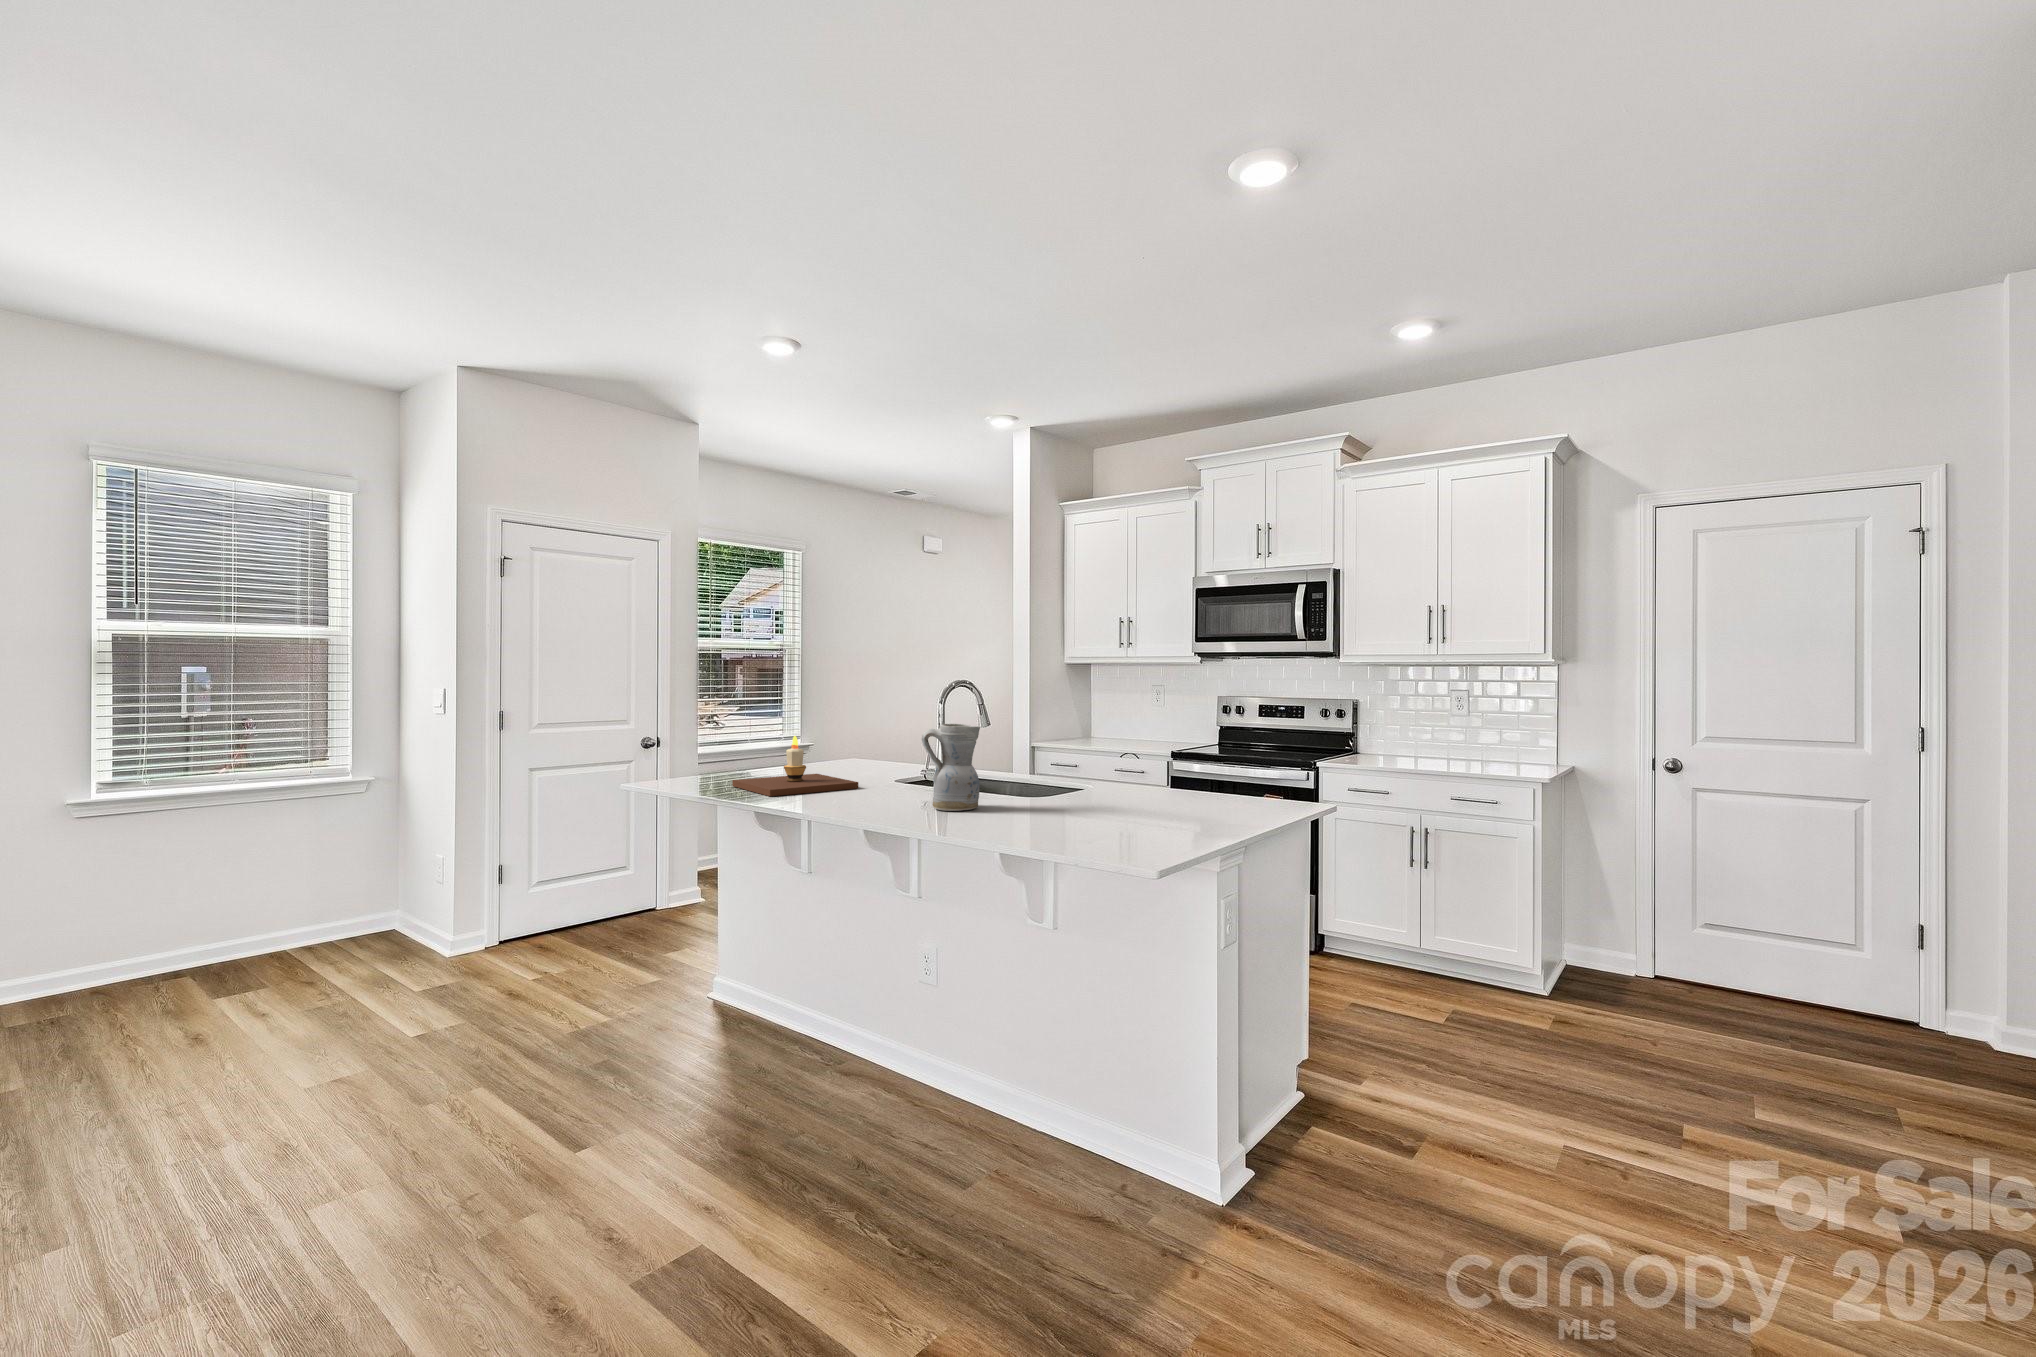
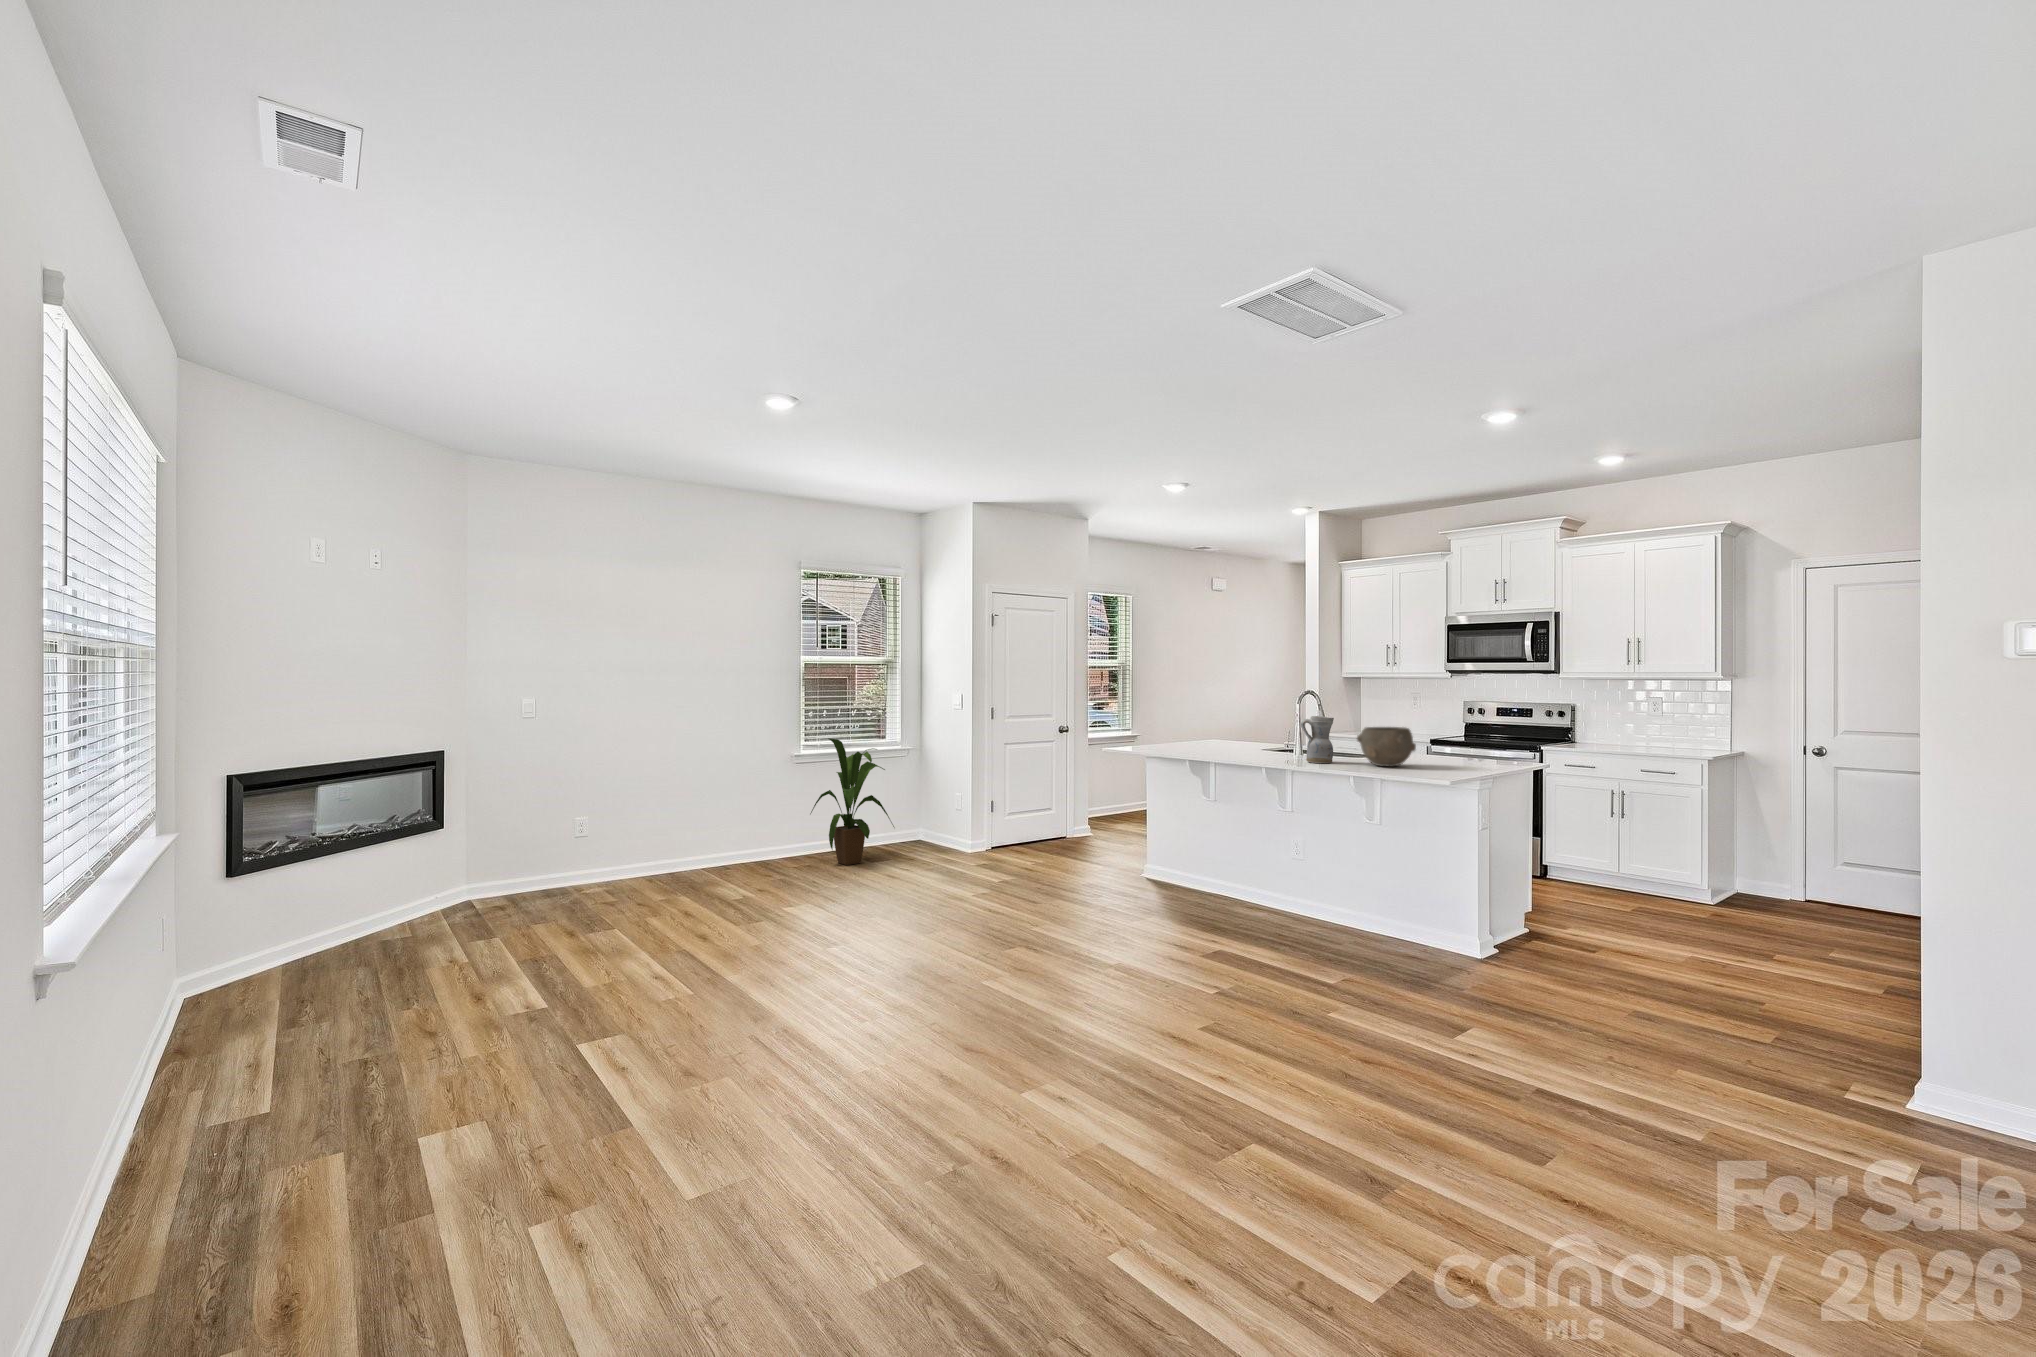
candle: present [733,736,858,796] -> none [1172,723,1248,756]
bowl: none [1014,742,1117,817] -> present [1357,727,1416,767]
house plant: none [108,770,297,998] -> present [810,739,894,865]

